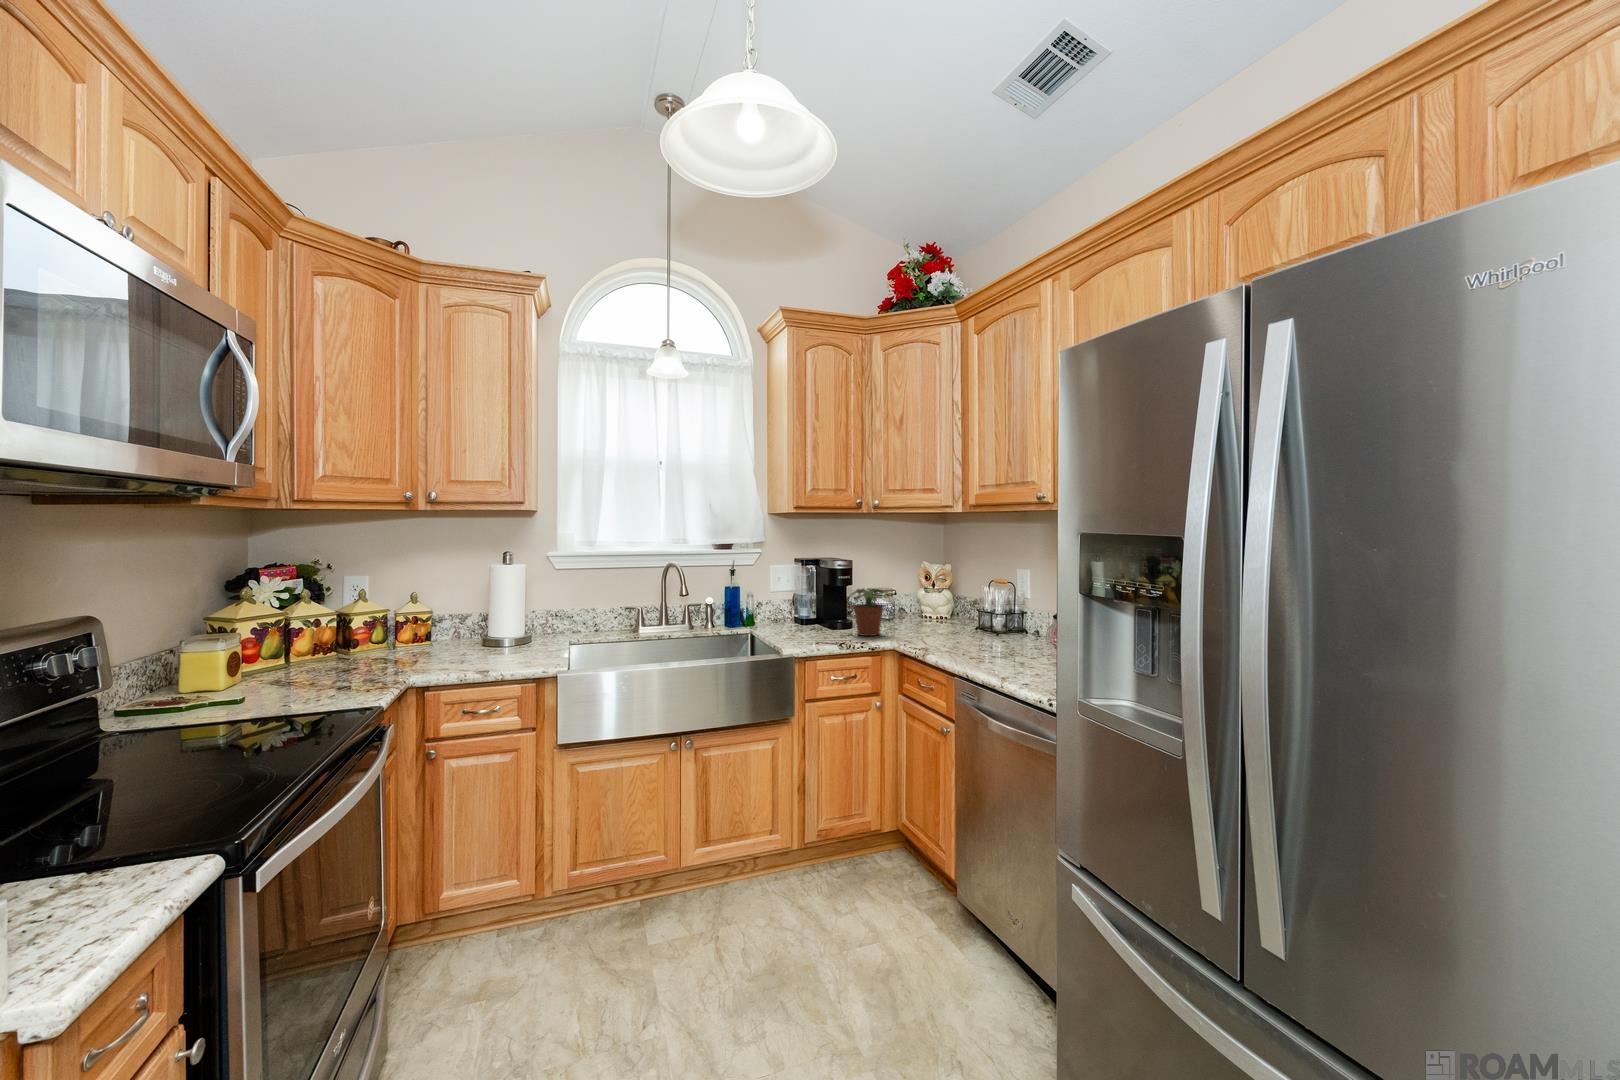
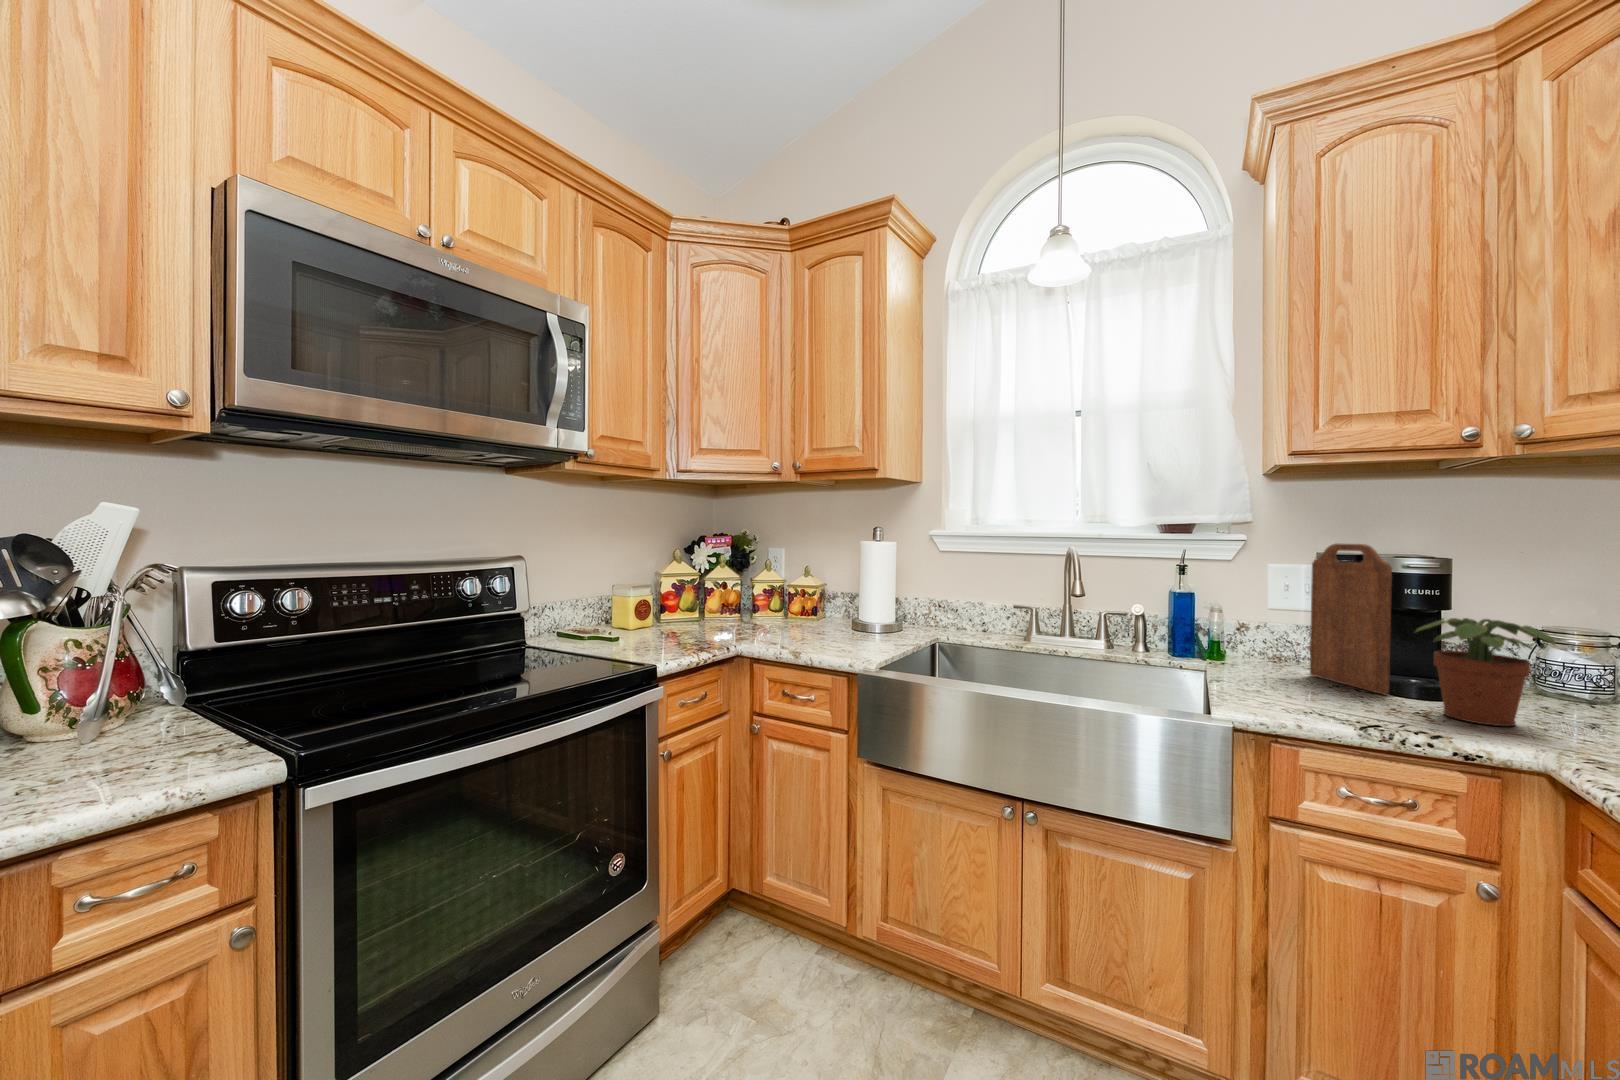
cutting board: none [797,554,834,631] -> present [1310,544,1392,694]

